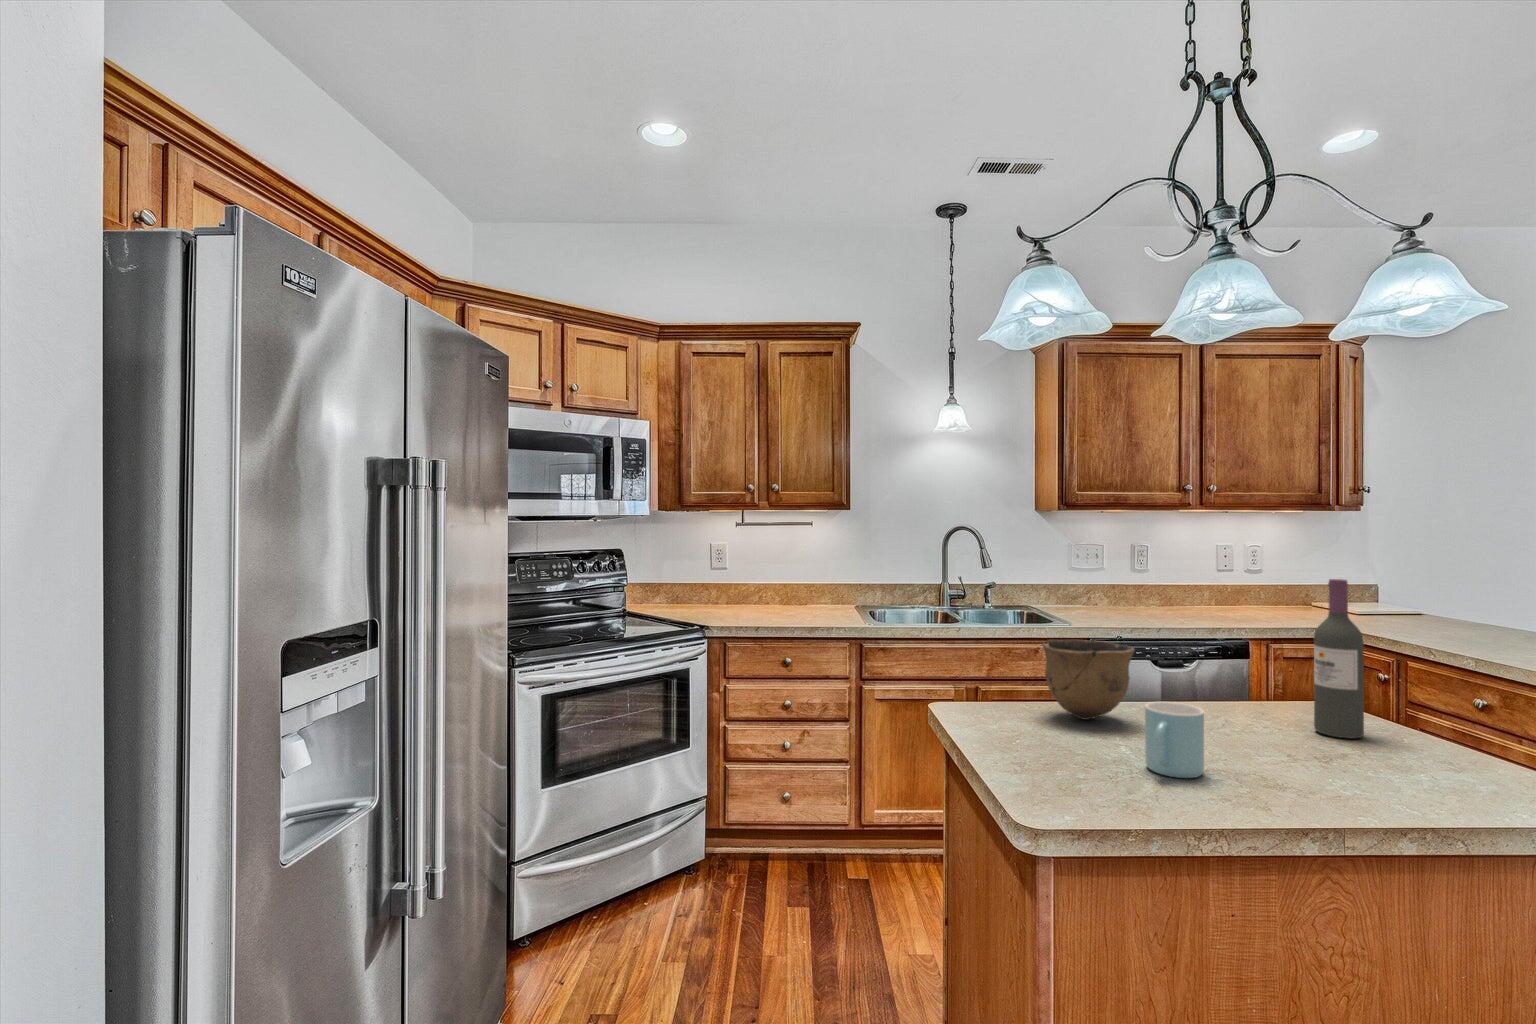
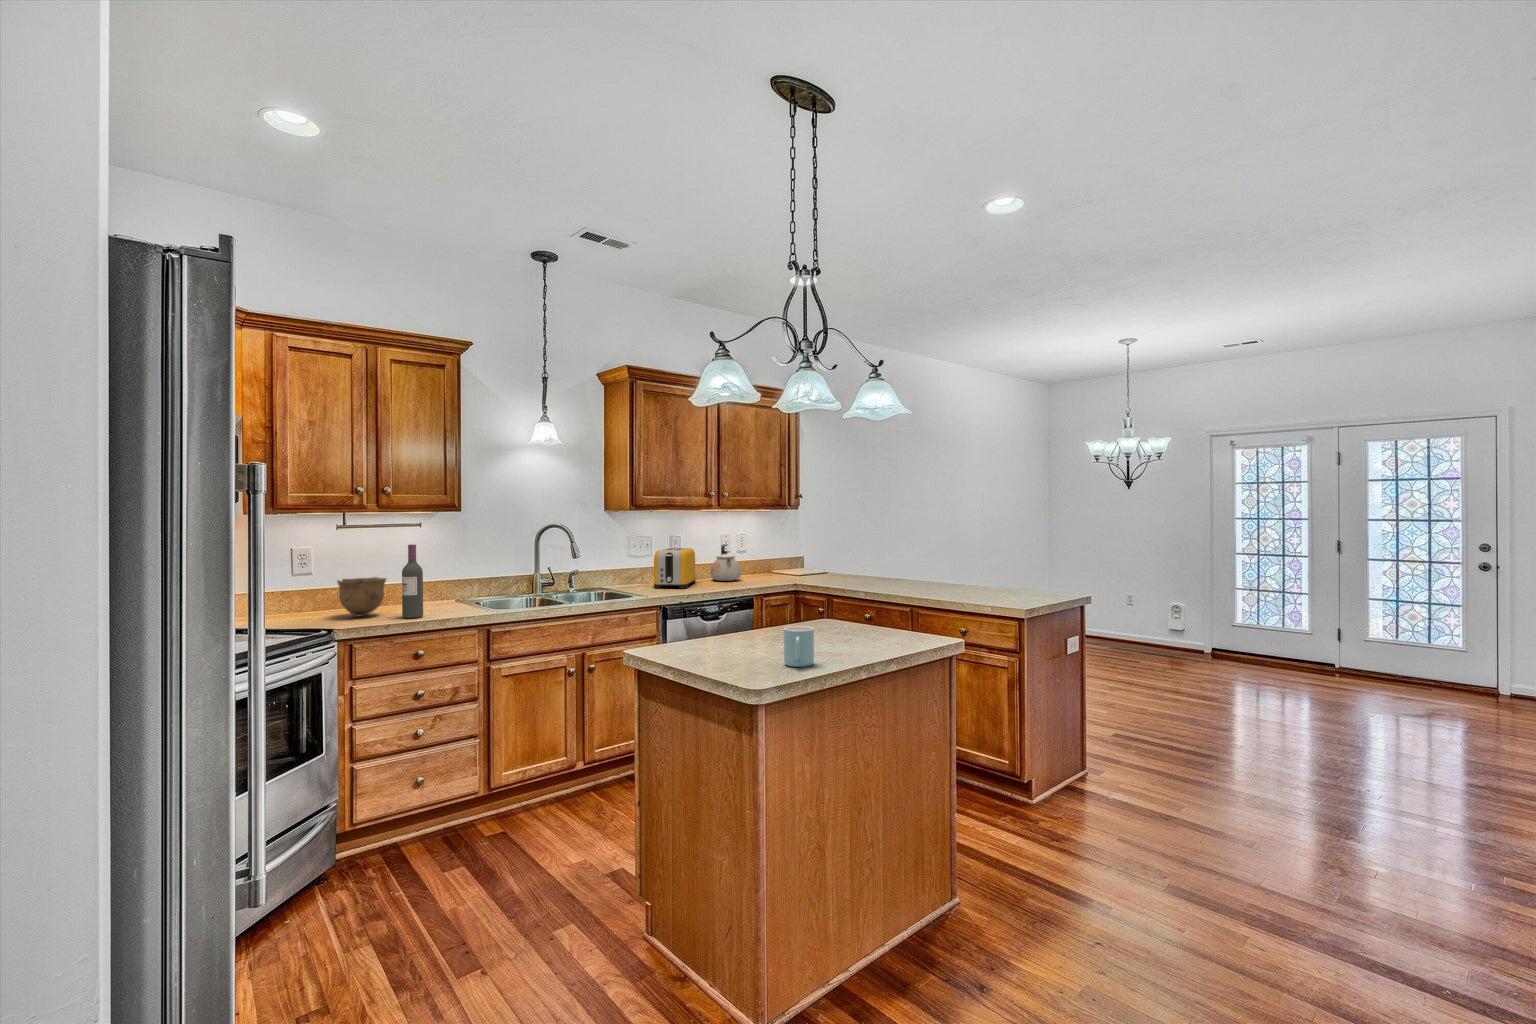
kettle: none [1193,560,1245,613] -> present [710,544,741,581]
toaster: none [1096,562,1166,618] -> present [654,548,695,588]
wine bottle: present [1314,579,1364,738] -> present [402,545,423,618]
bowl: present [1042,640,1135,720] -> present [337,577,386,617]

